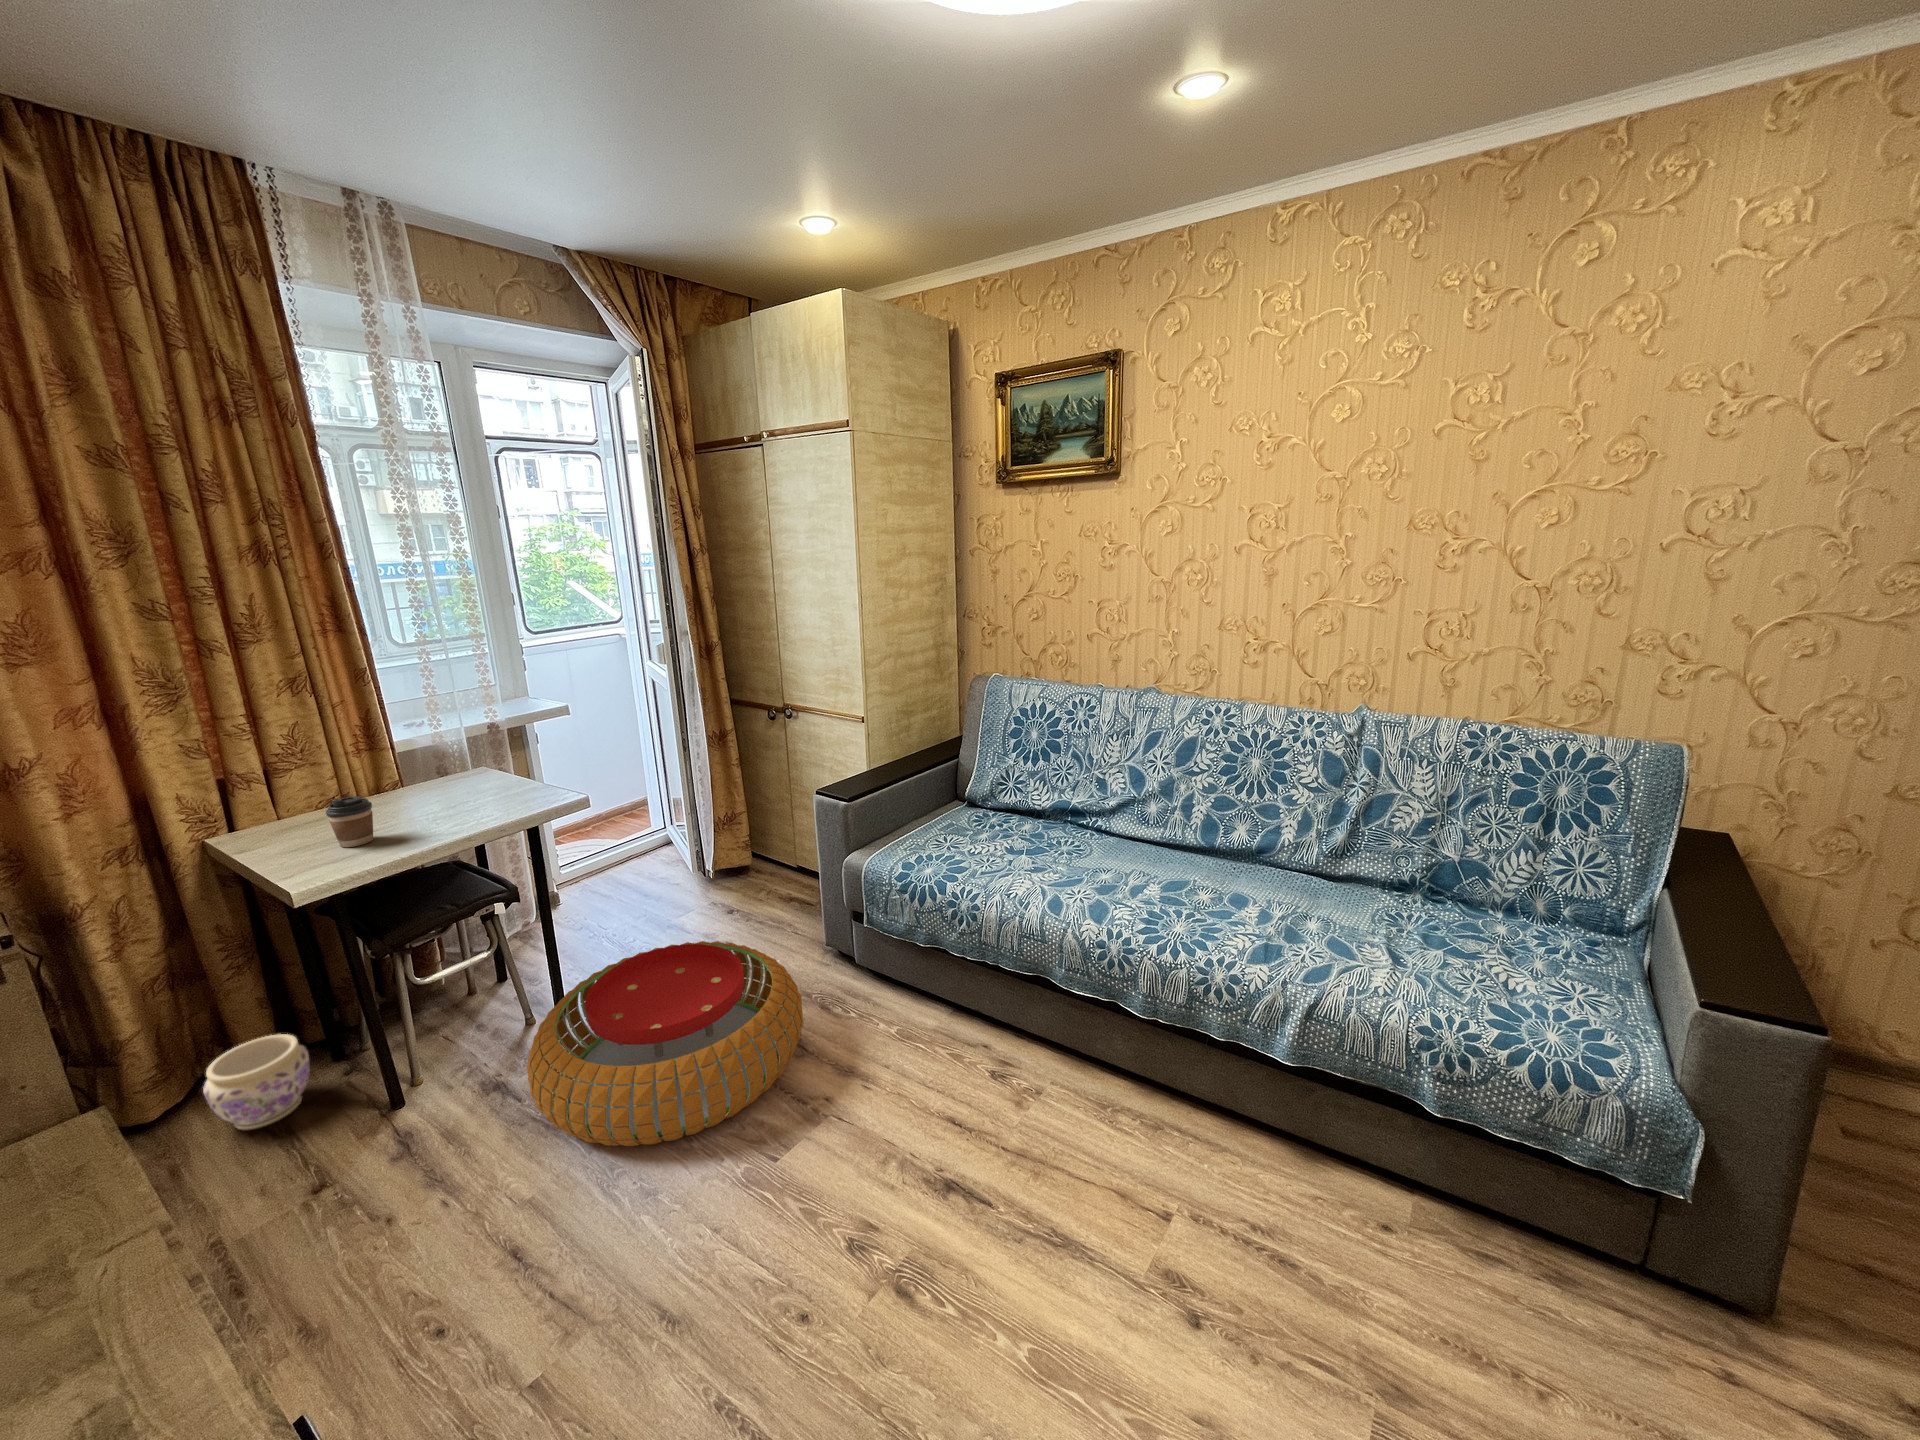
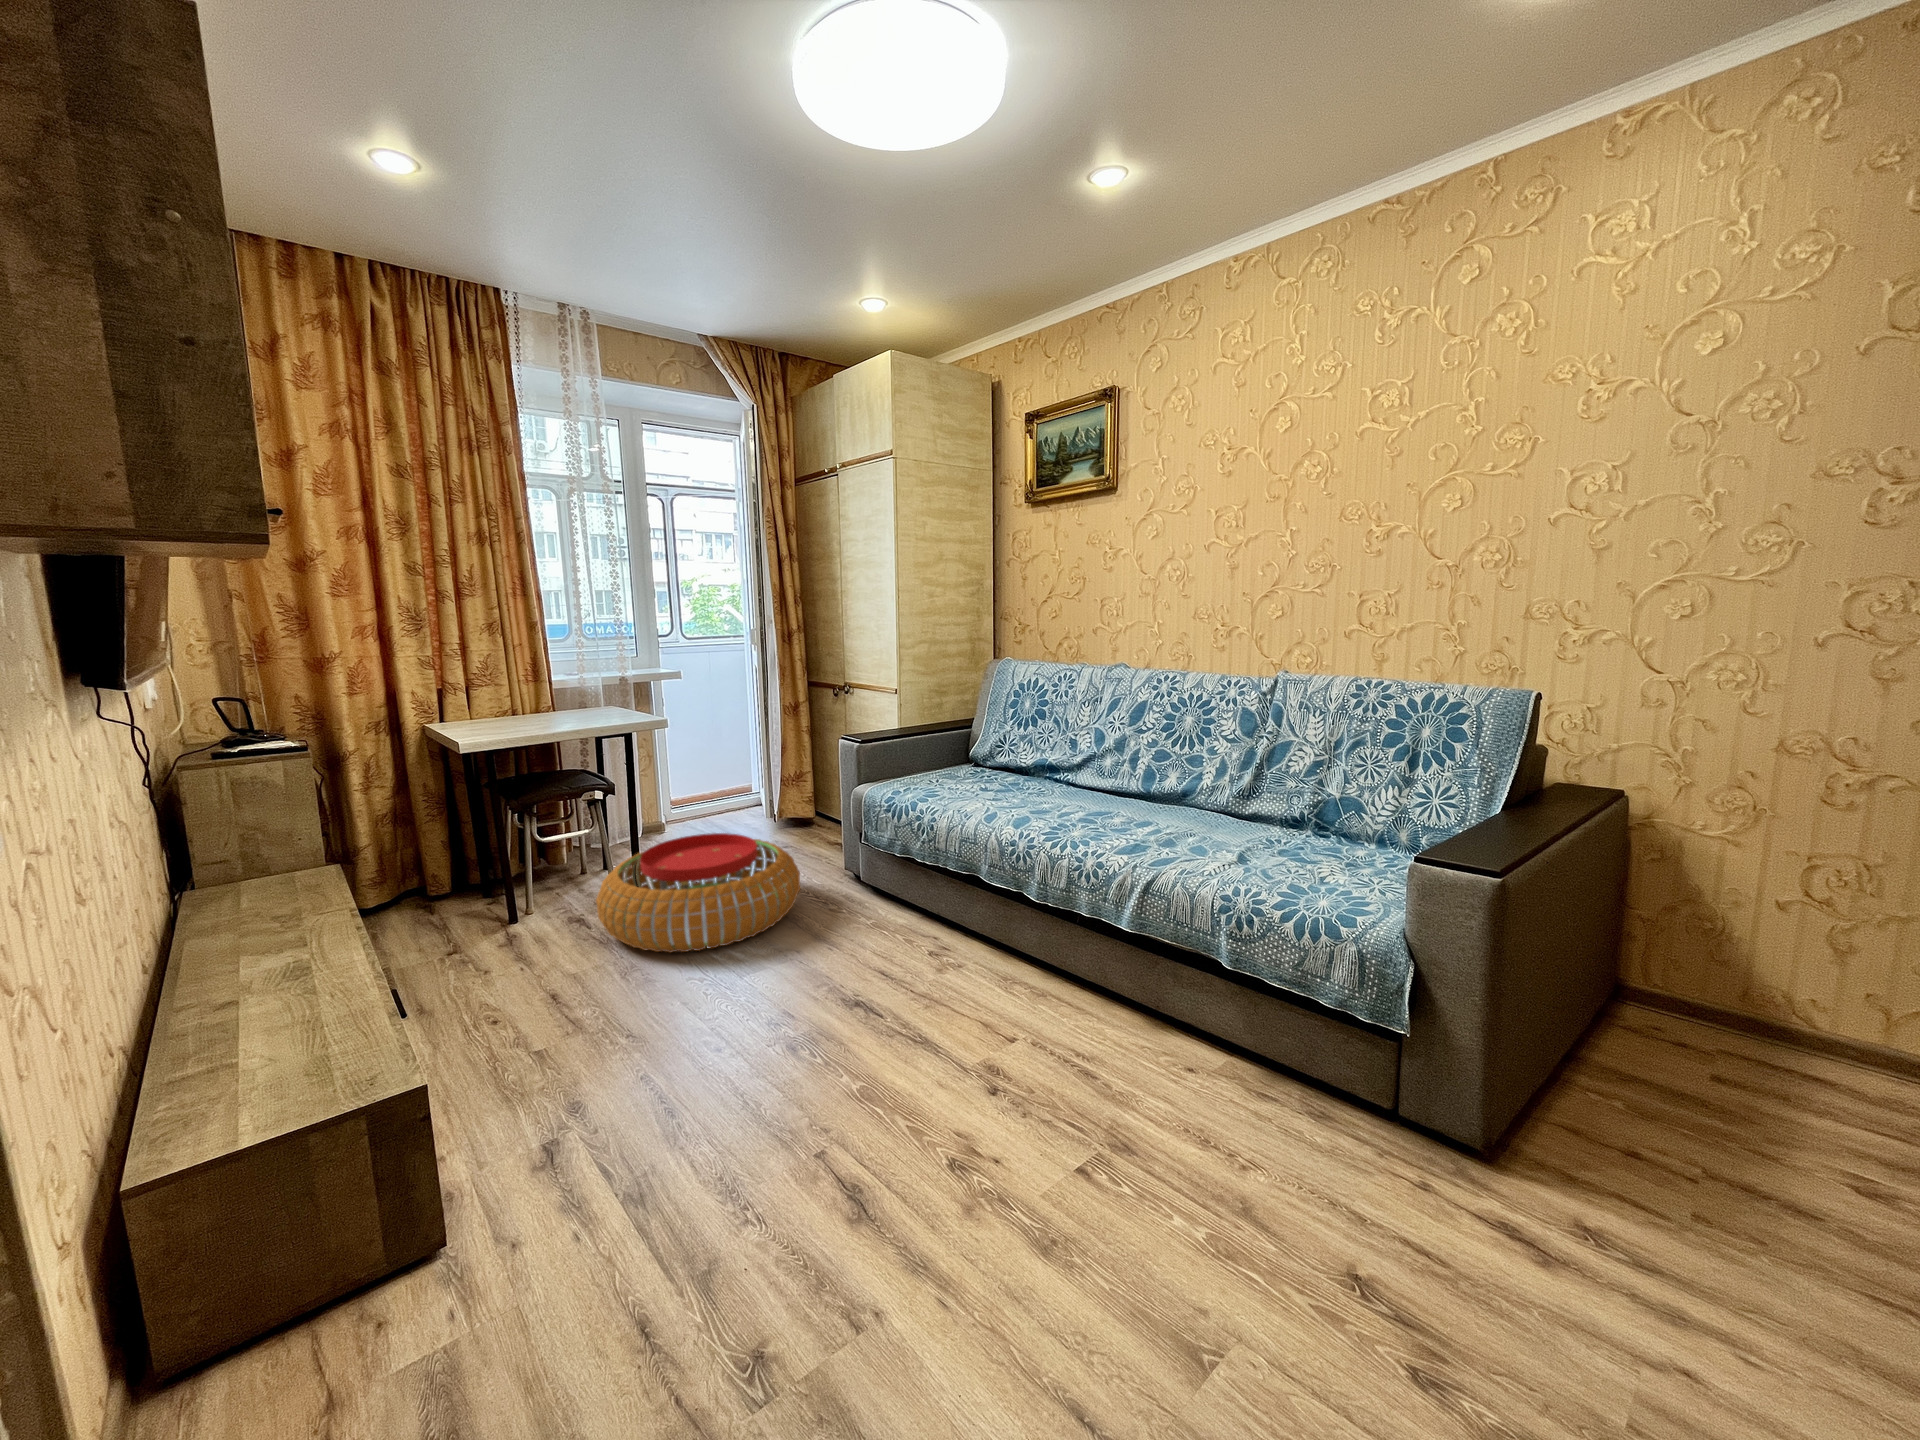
coffee cup: present [326,796,374,847] -> none [494,696,523,729]
planter: present [203,1034,309,1131] -> none [405,861,470,919]

